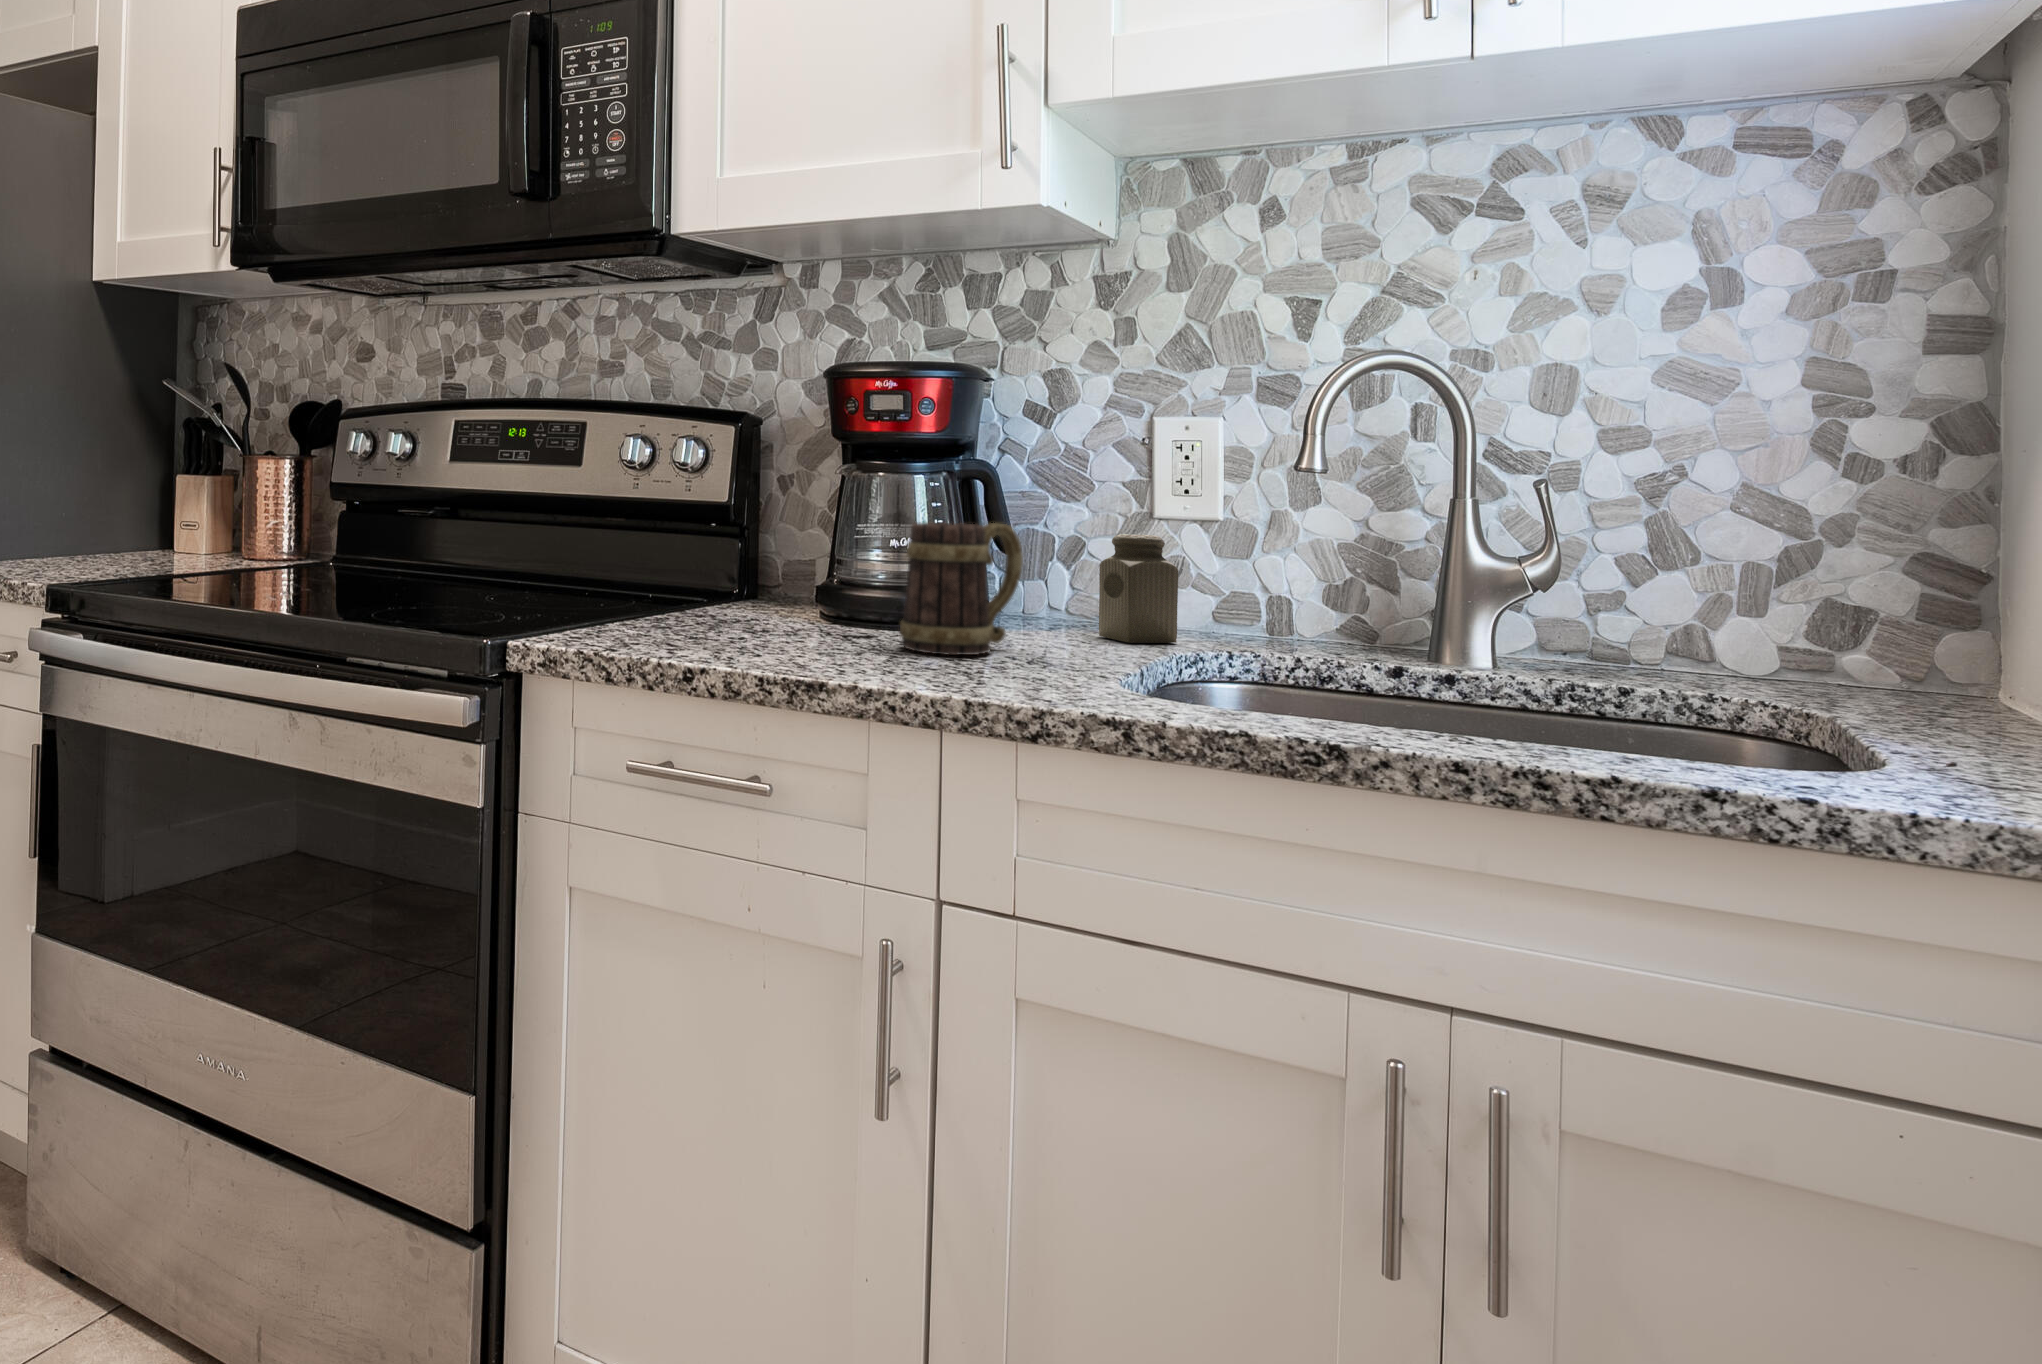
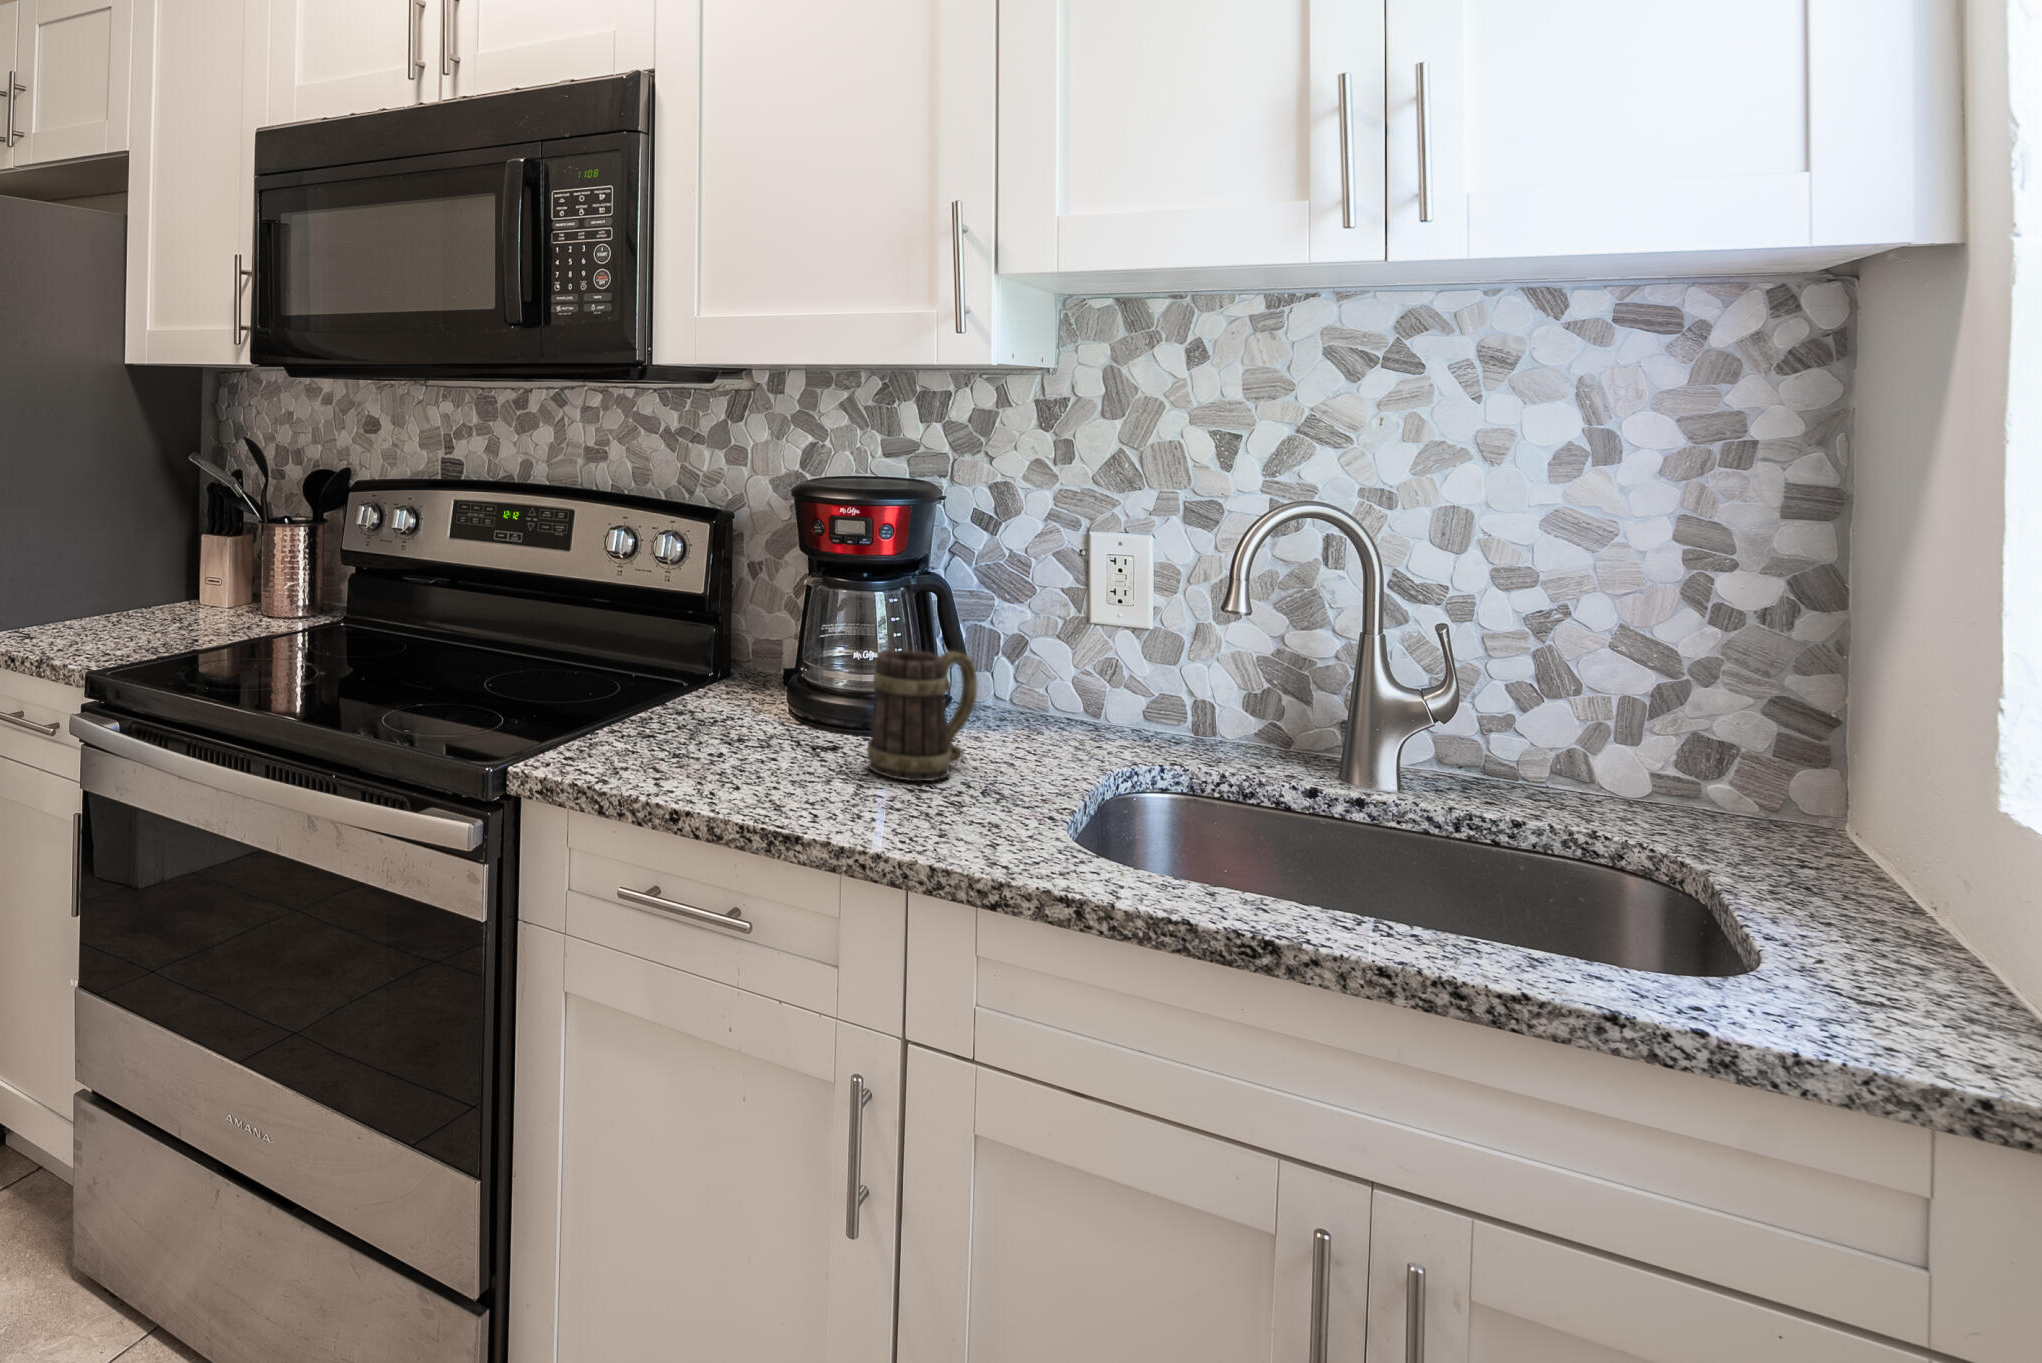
salt shaker: present [1099,534,1178,643] -> none [1044,646,1116,751]

